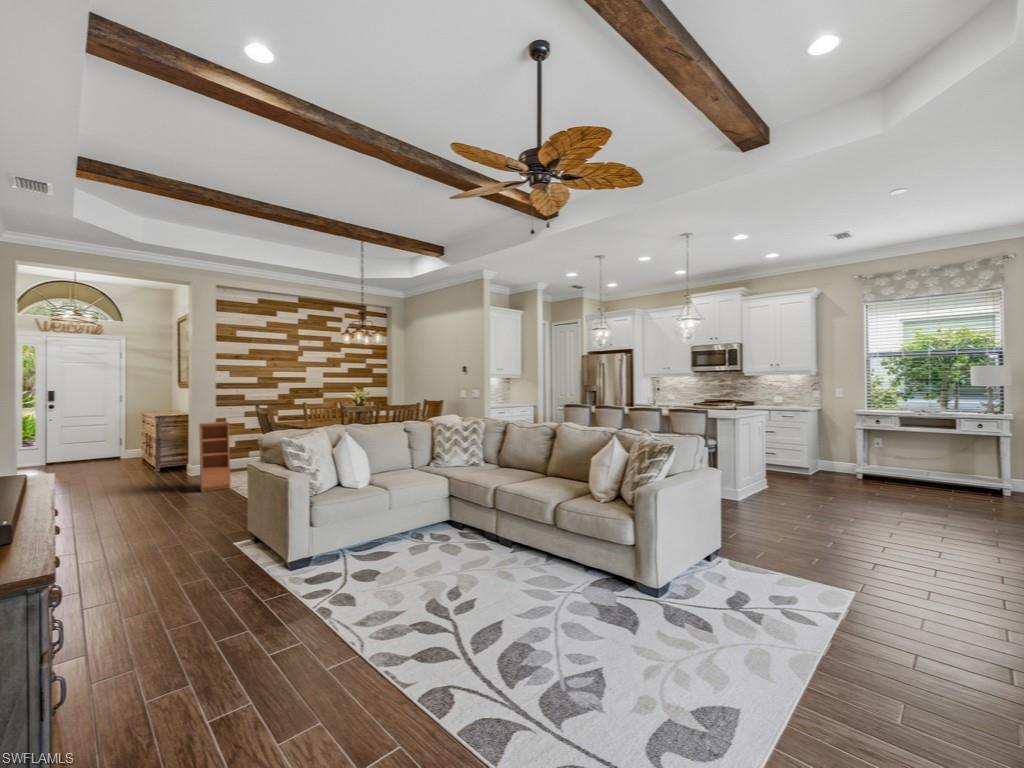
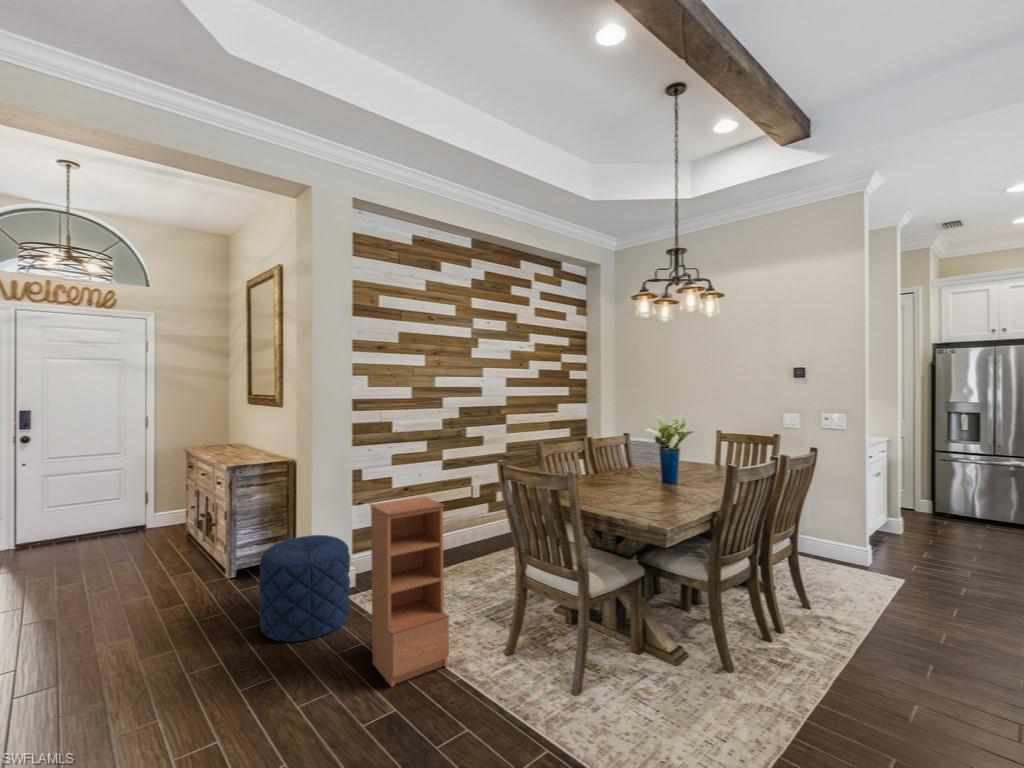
pouf: none [159,444,205,484] -> present [259,535,350,642]

